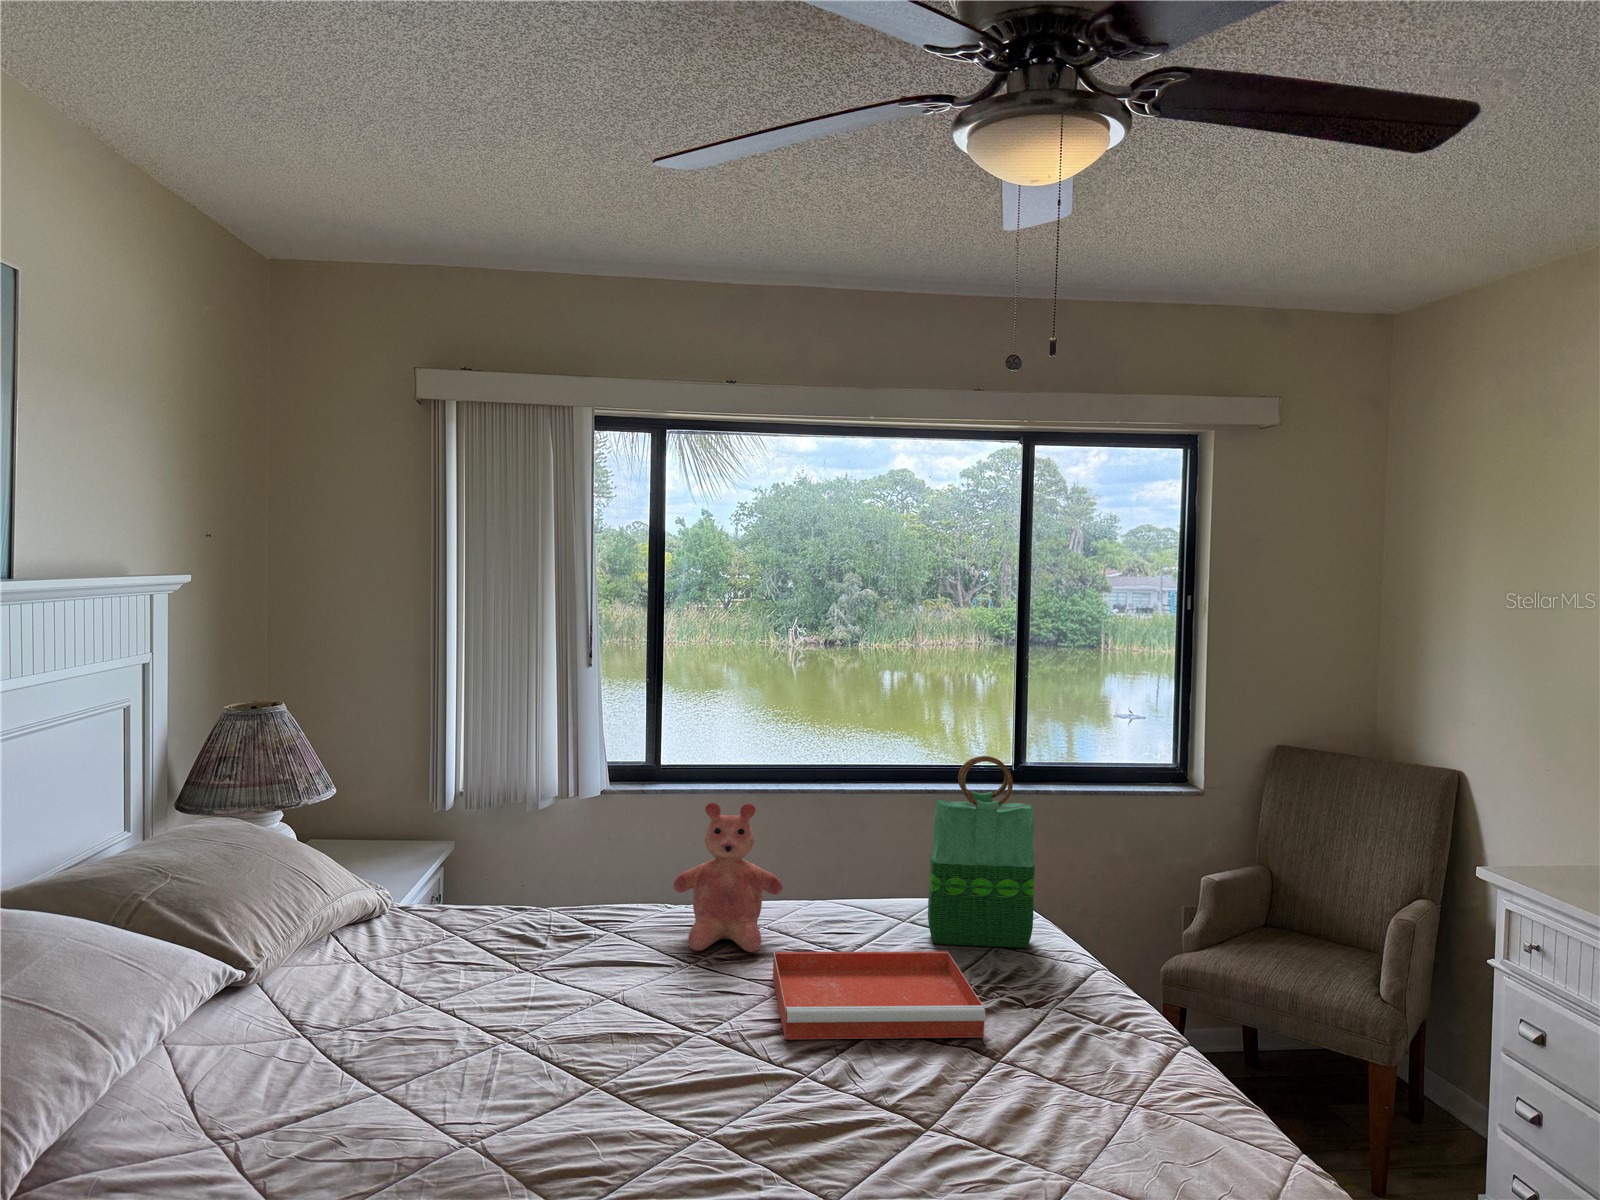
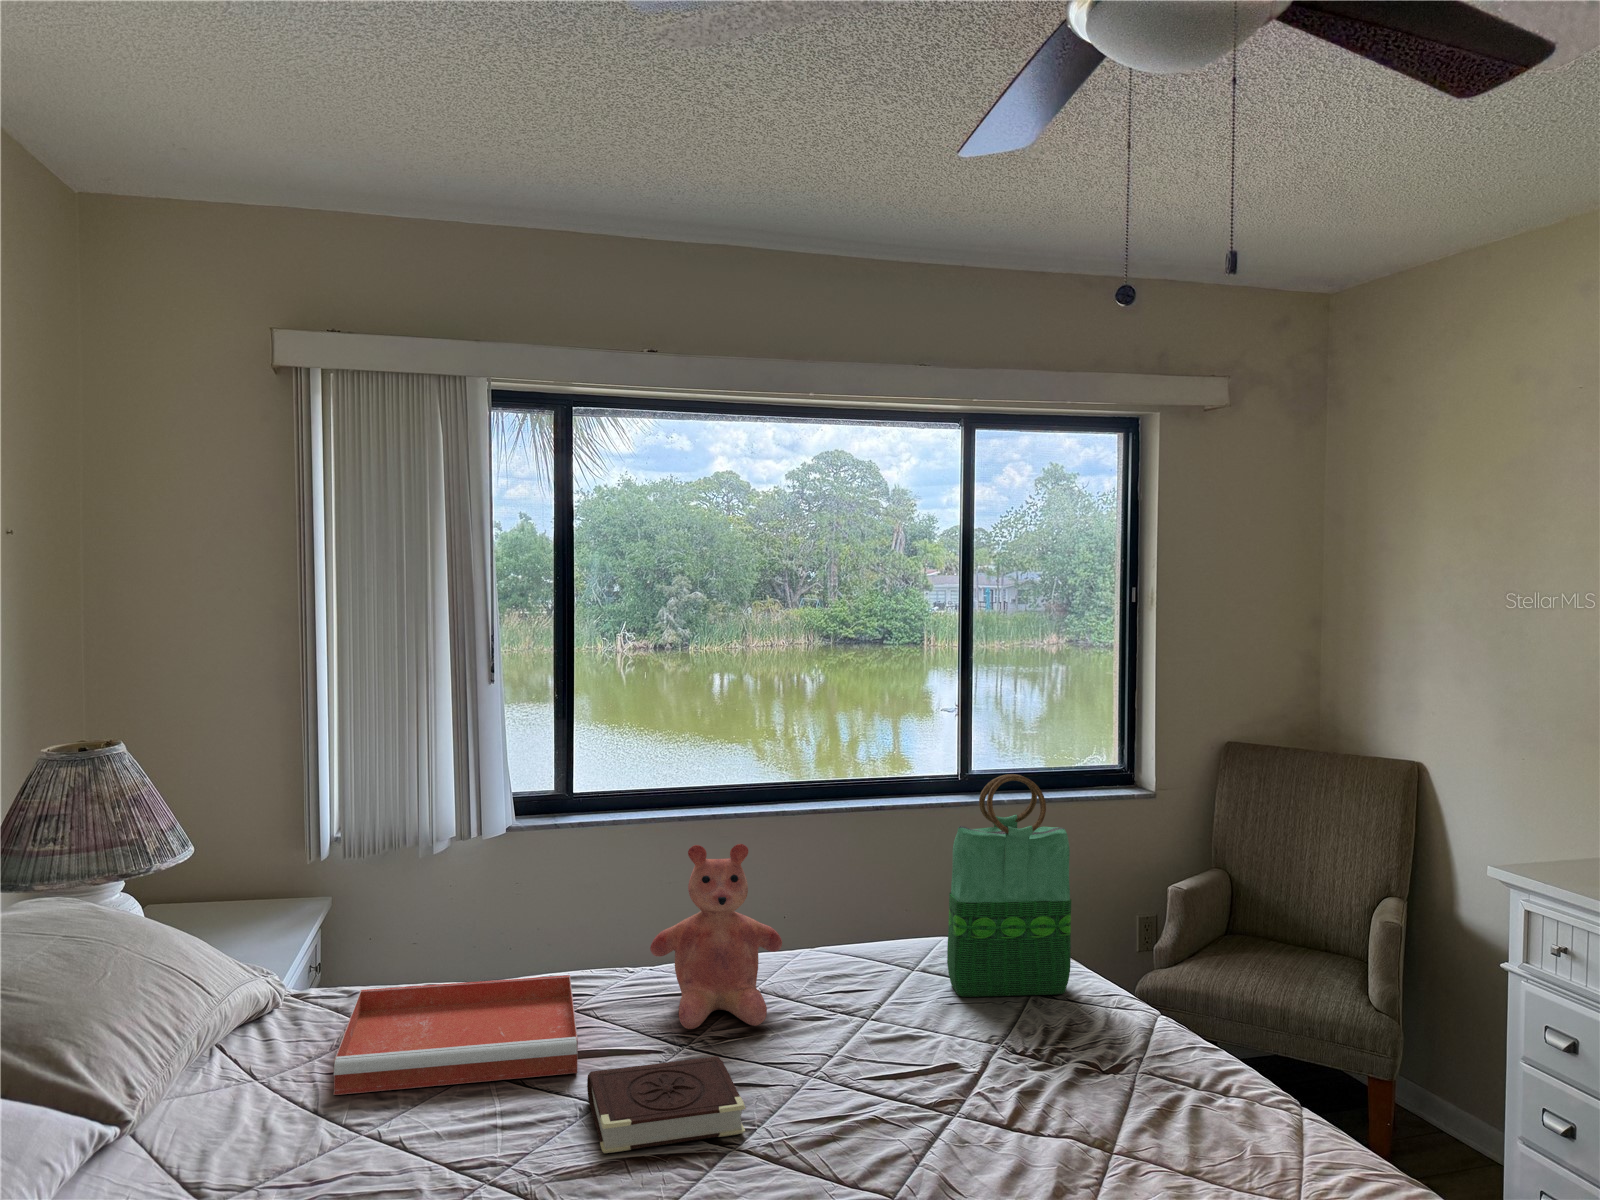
tray: present [773,951,986,1039] -> present [333,975,578,1095]
book: none [598,968,713,1029] -> present [587,1056,746,1153]

